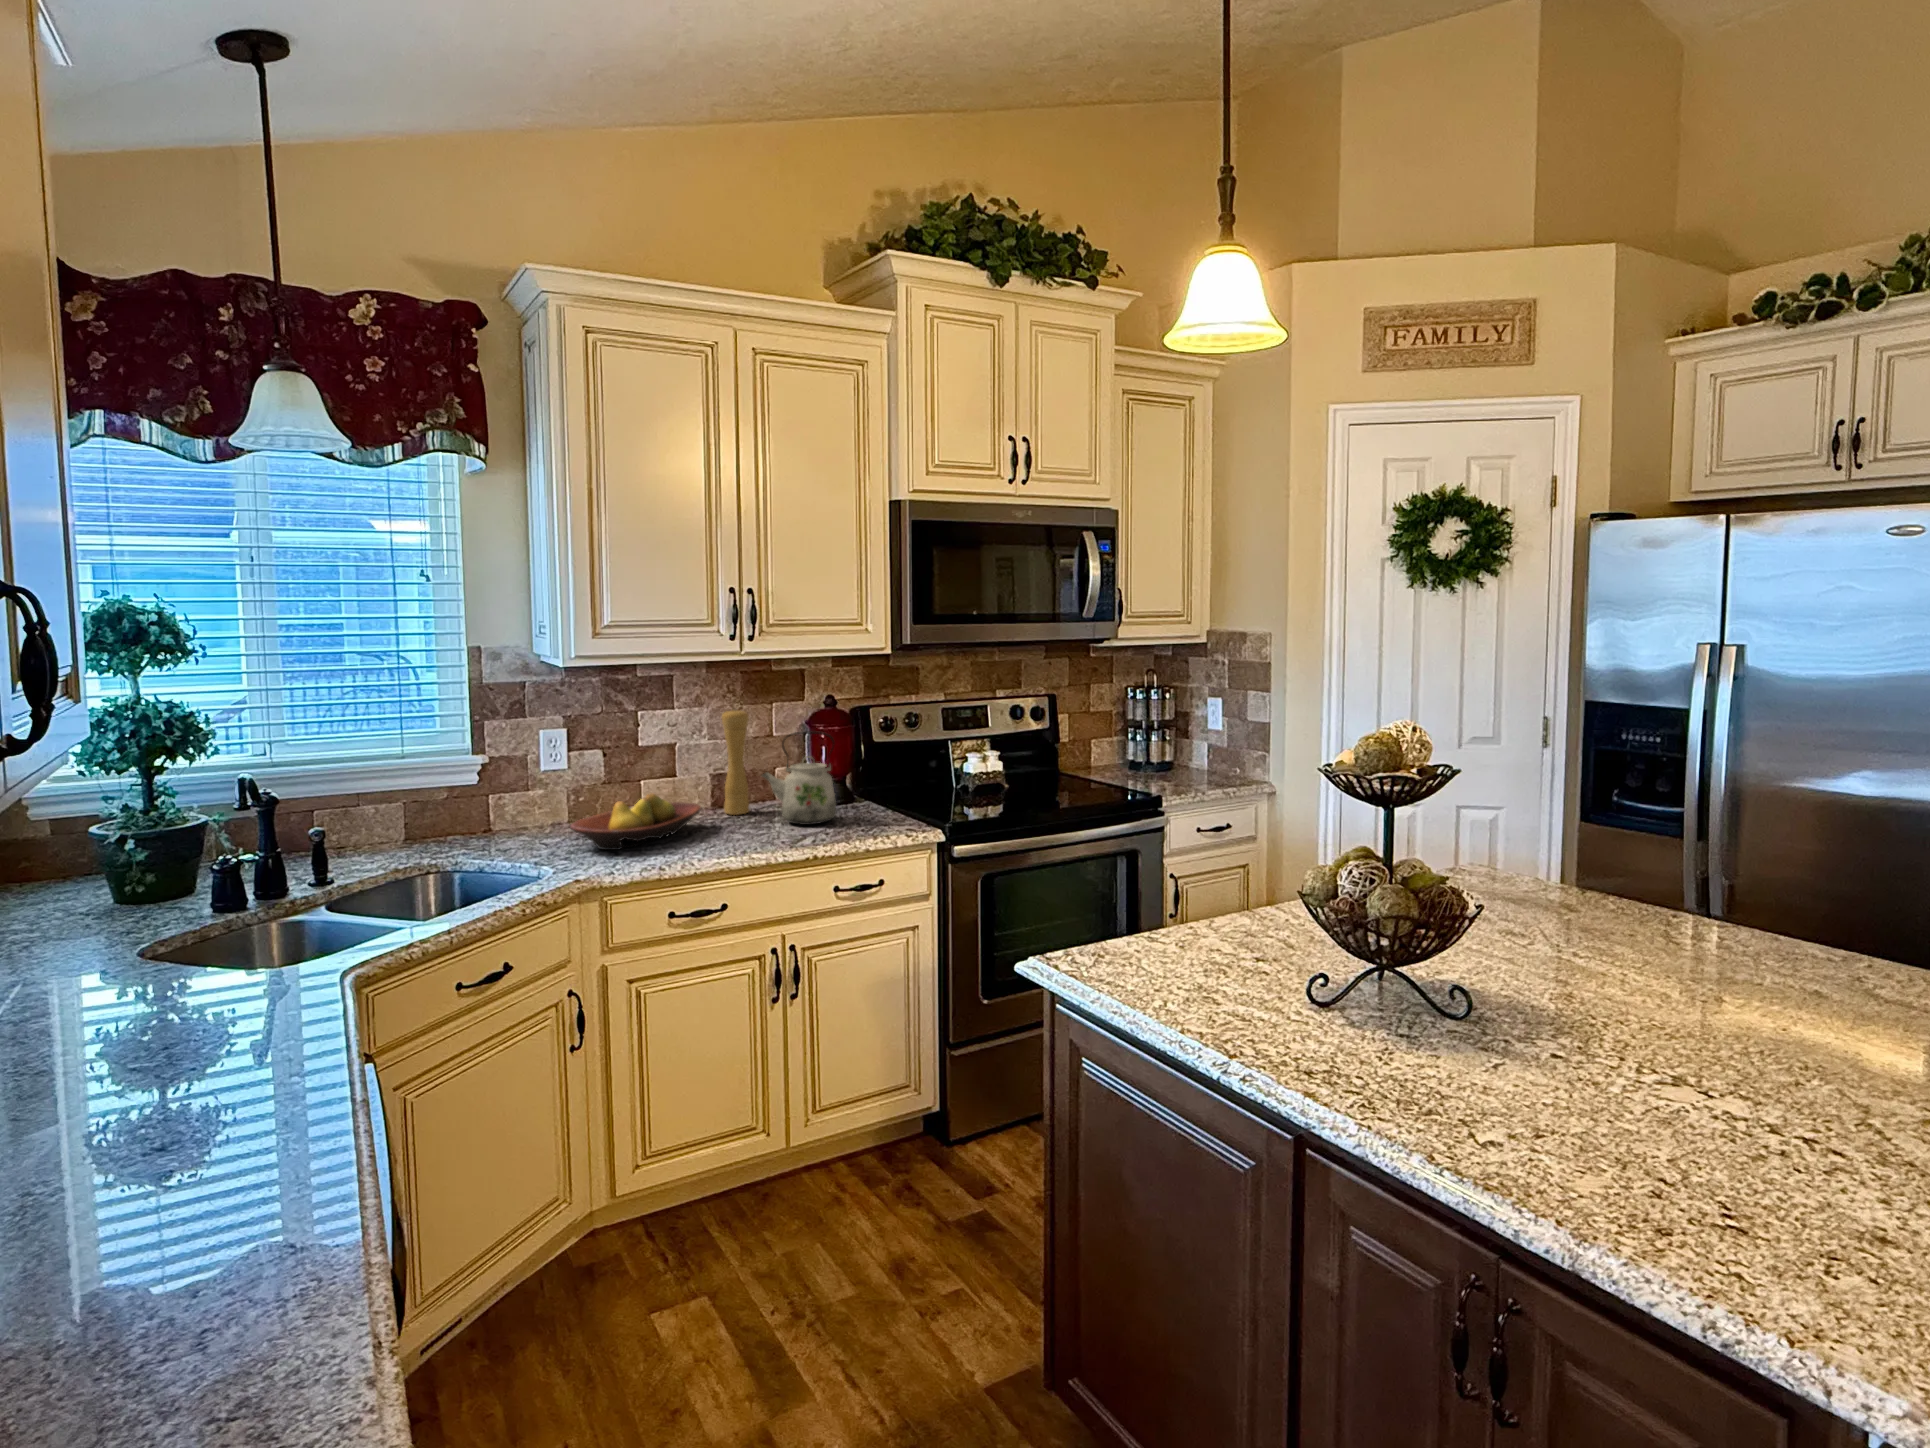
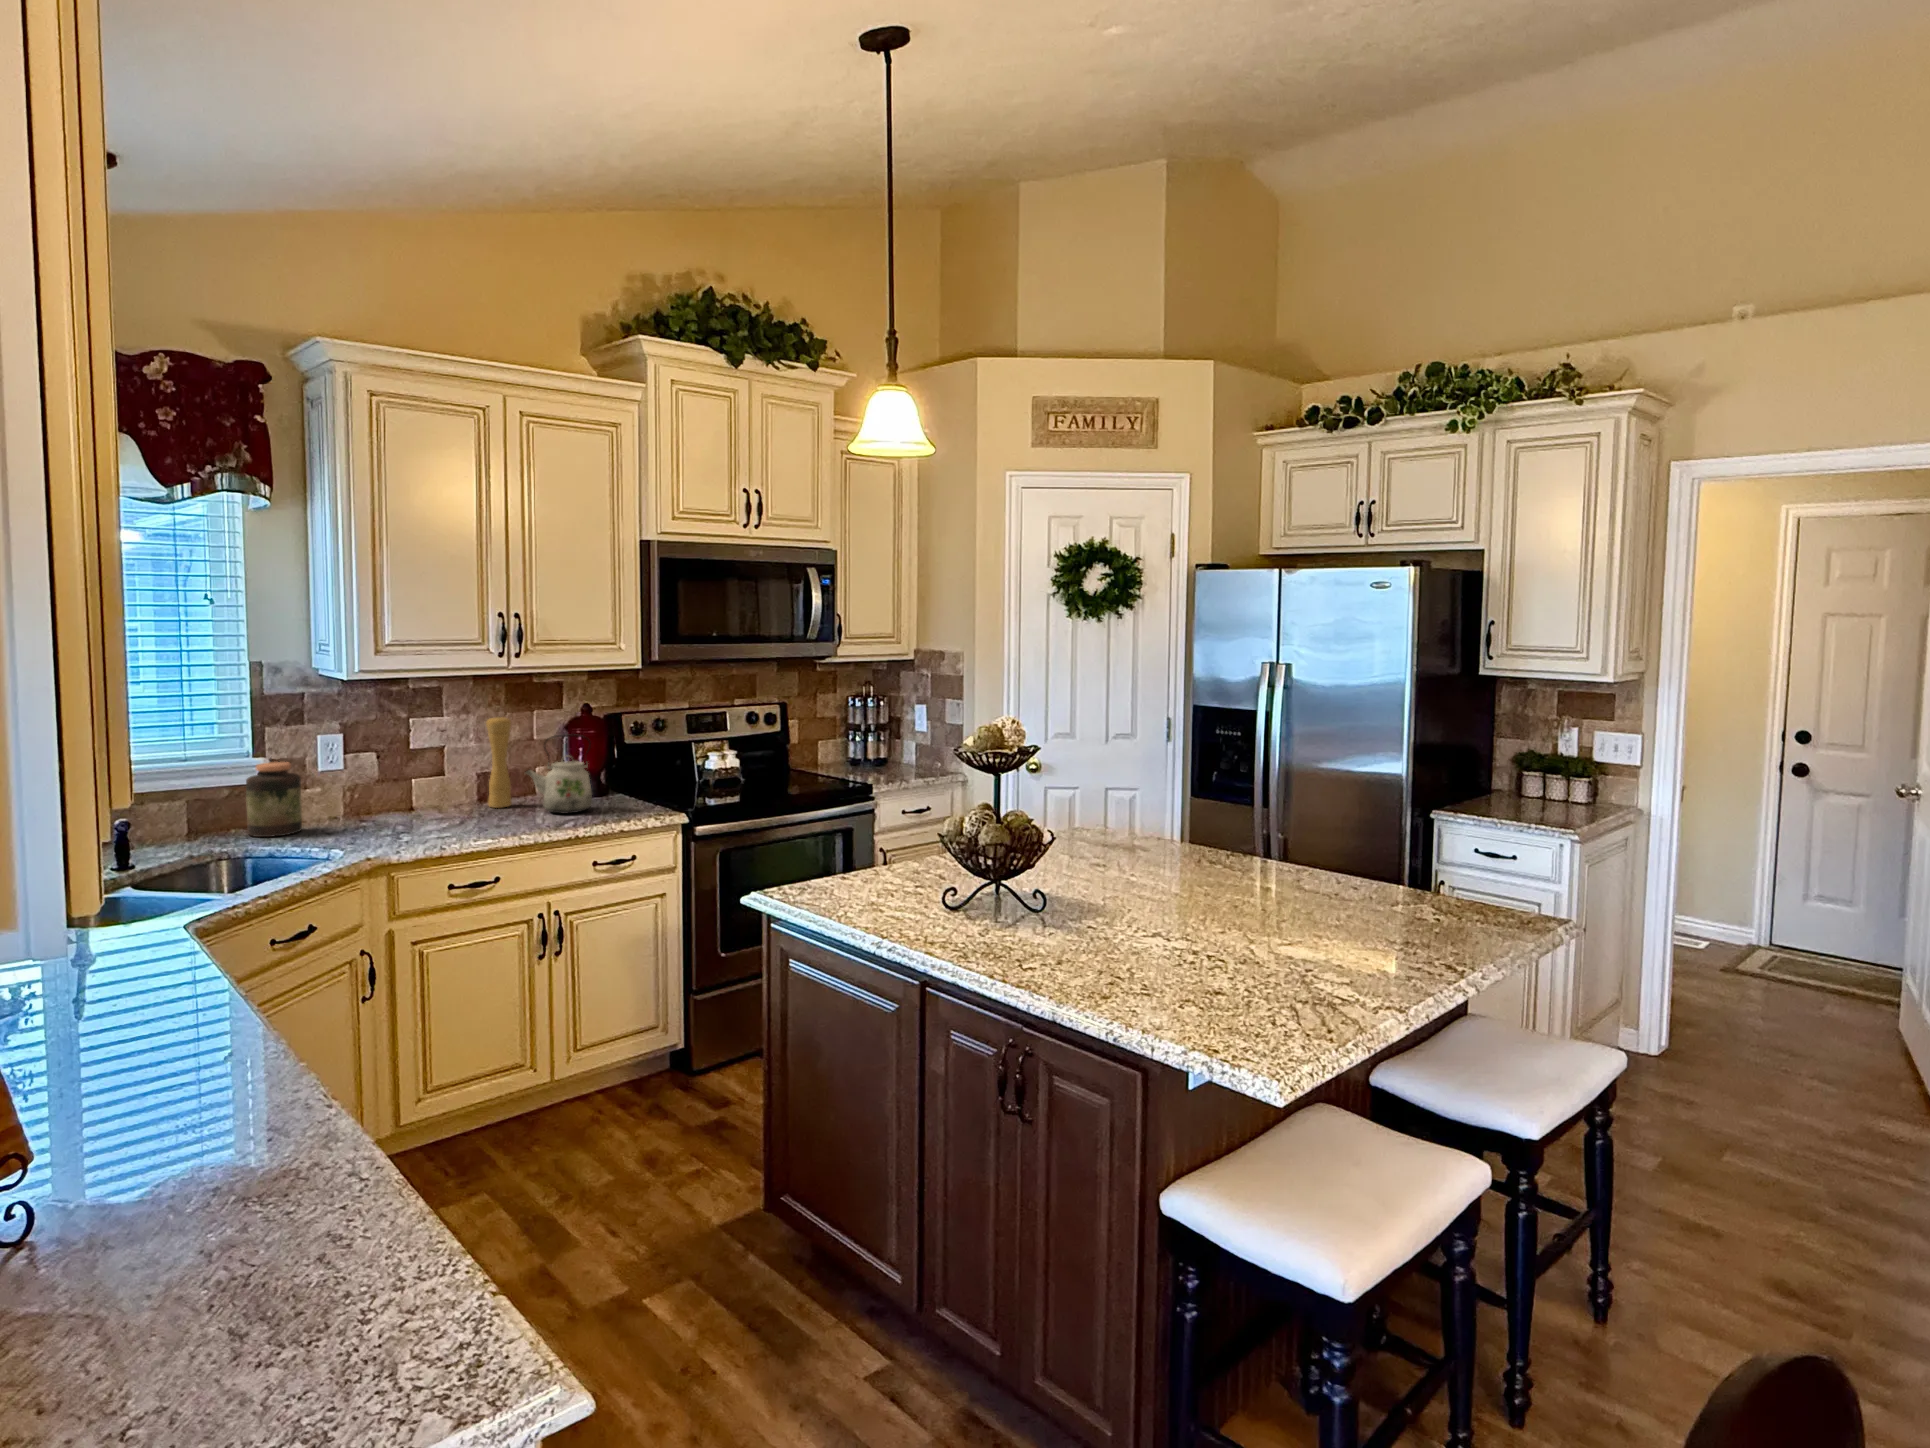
jar: none [462,761,521,846] -> present [246,762,302,837]
fruit bowl: present [570,793,701,850] -> none [353,789,471,836]

